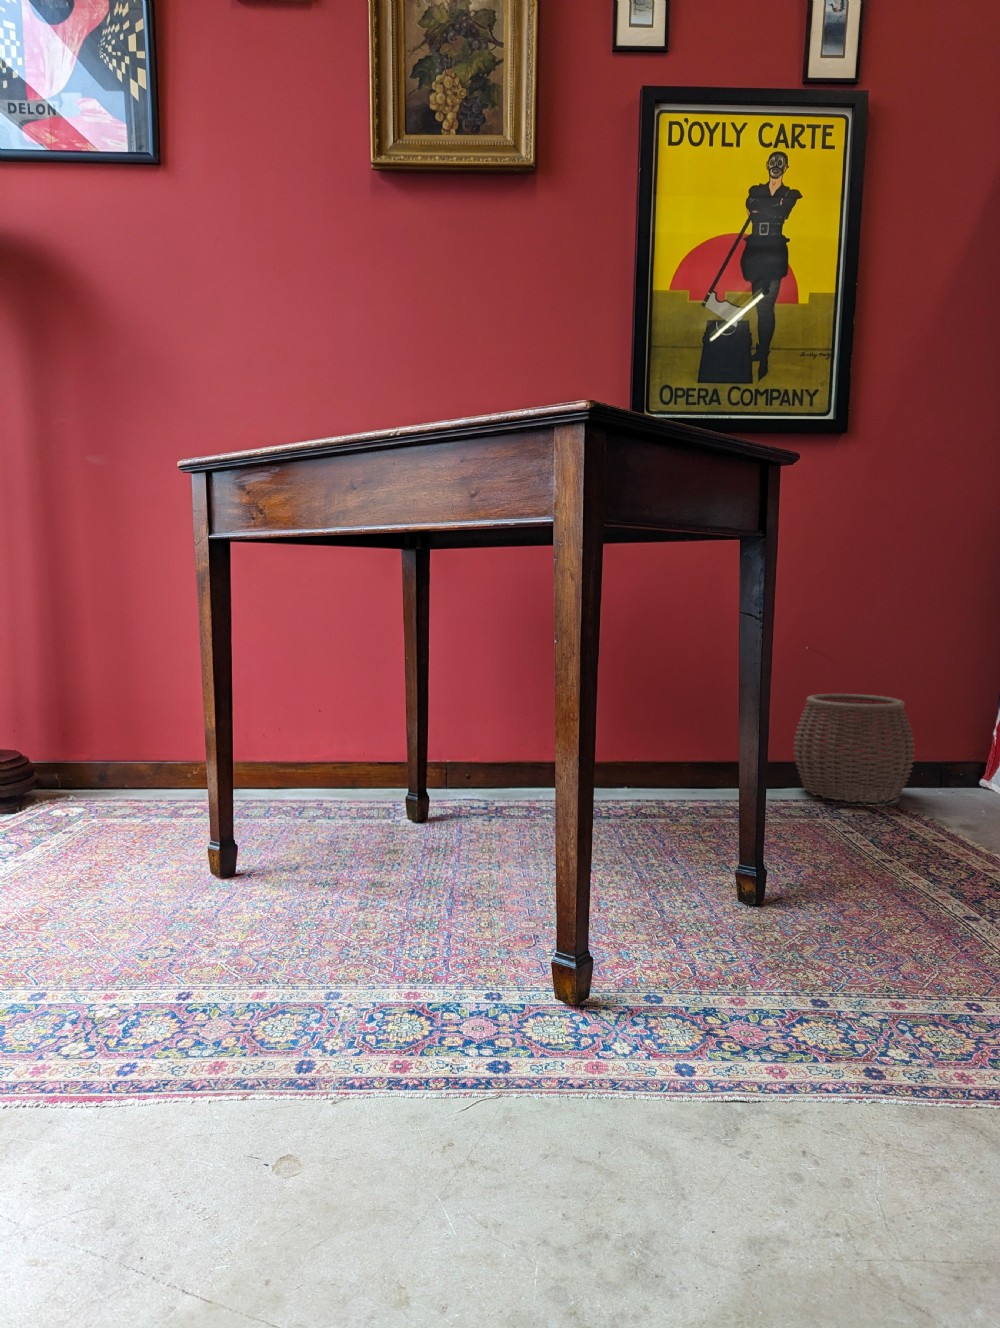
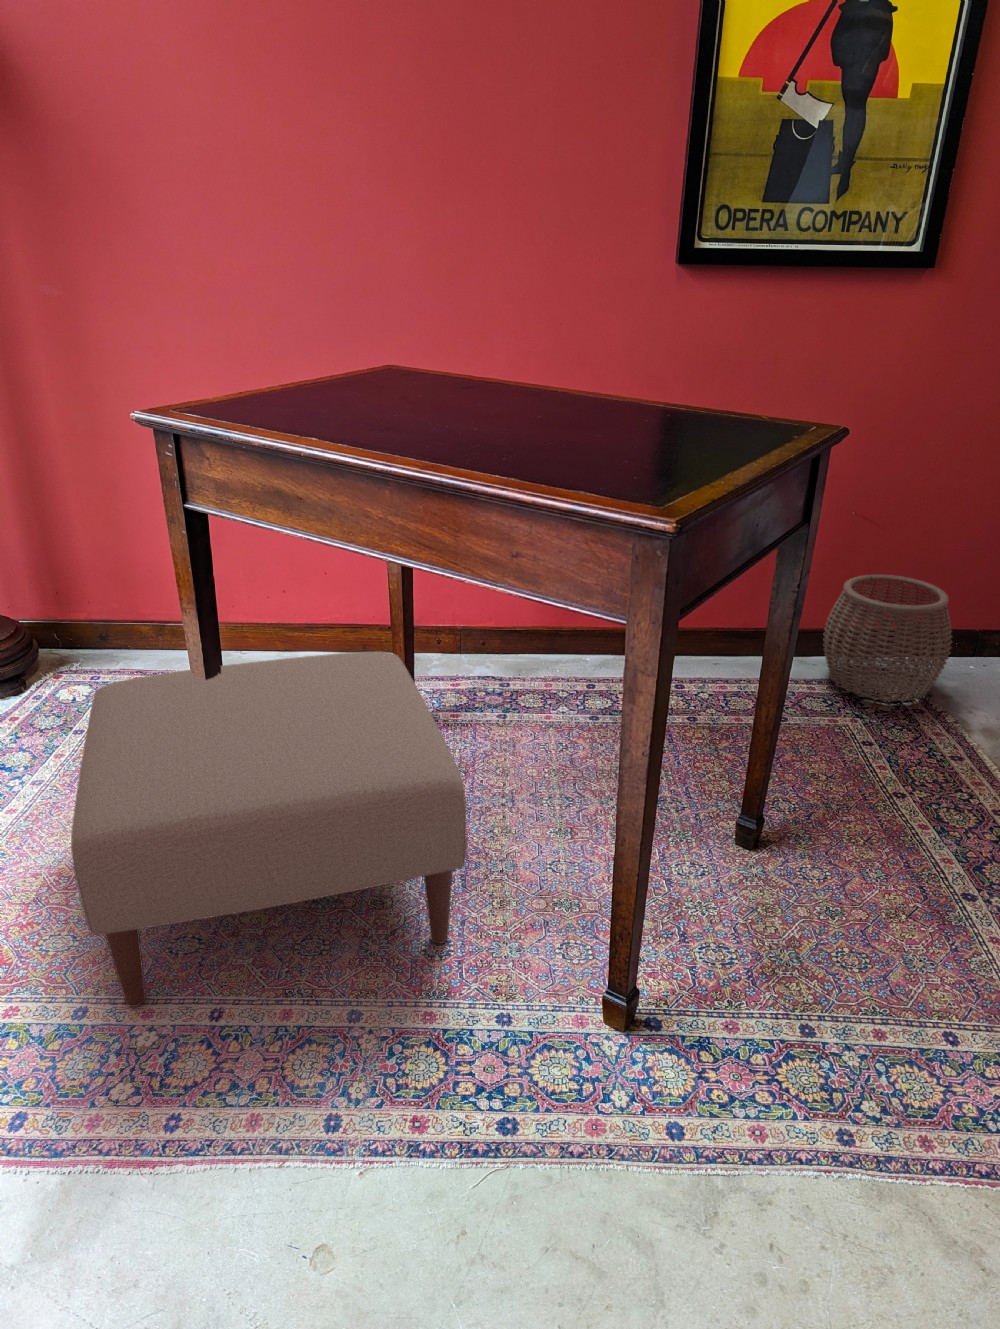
ottoman: none [60,701,455,988] -> present [71,651,467,1007]

